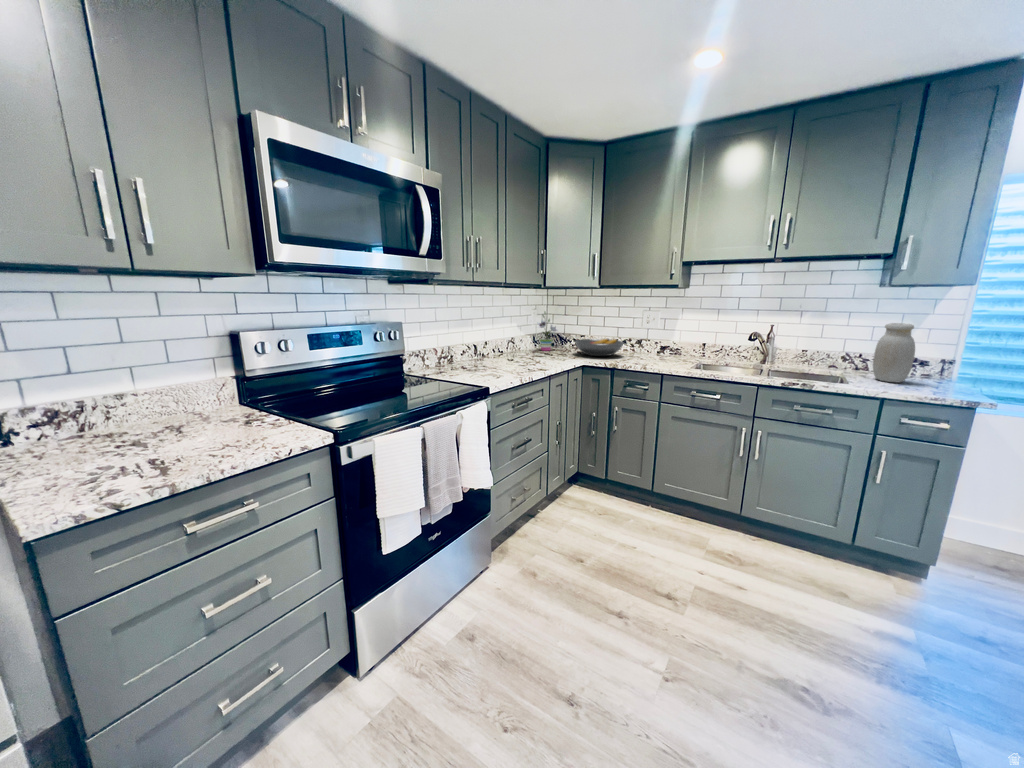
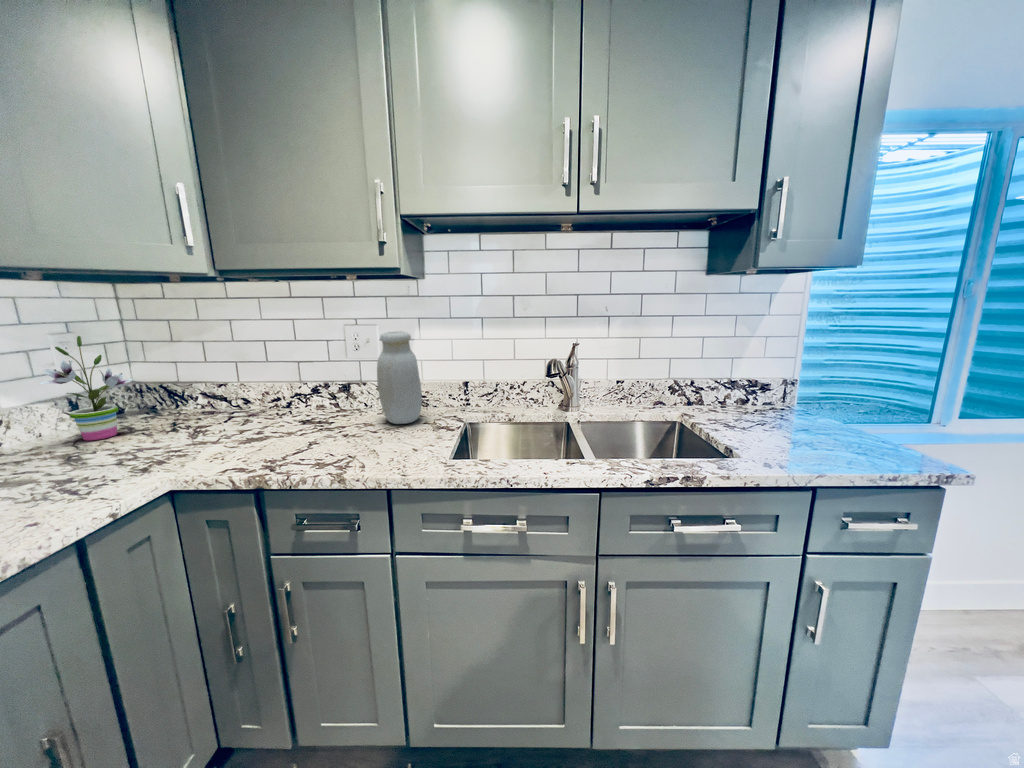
jar: present [873,323,915,382] -> present [377,331,422,424]
fruit bowl: present [575,339,624,356] -> none [161,393,304,444]

